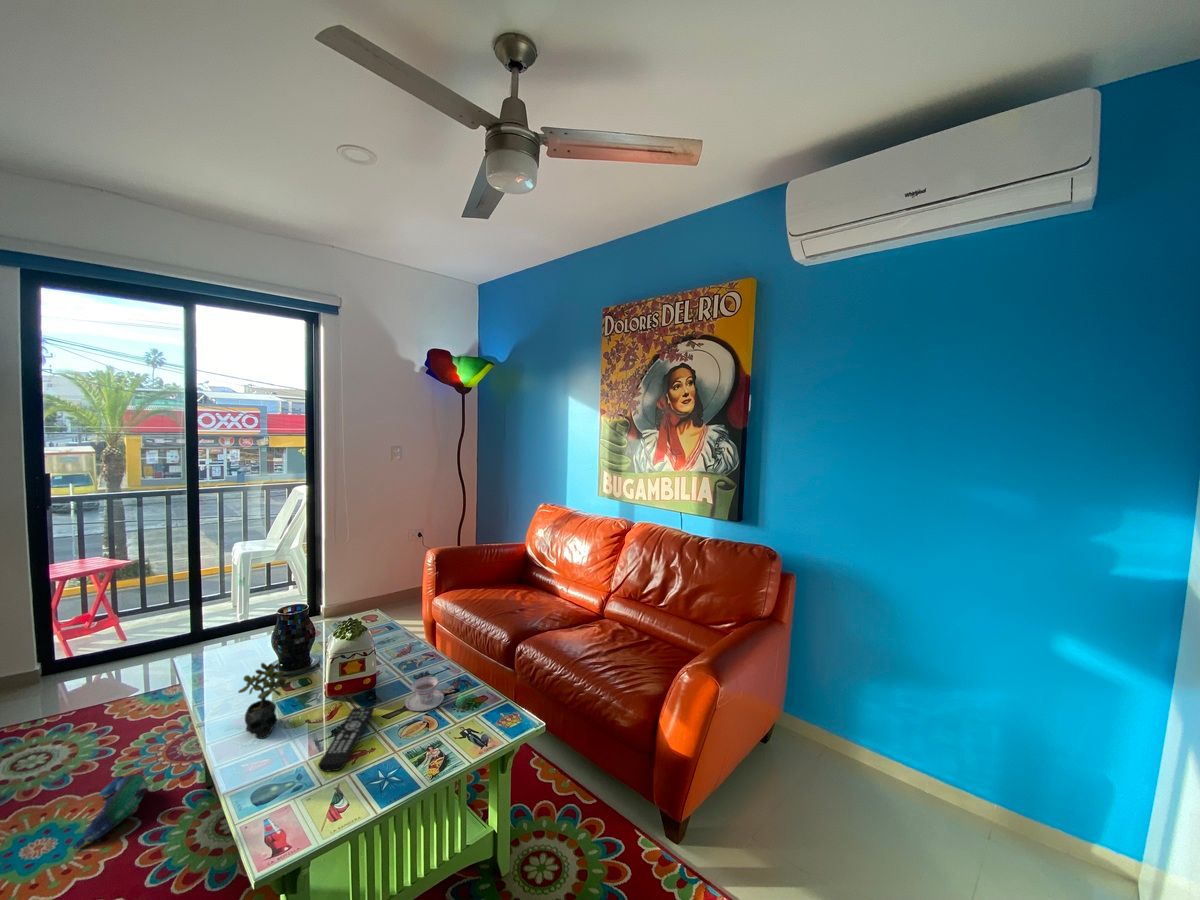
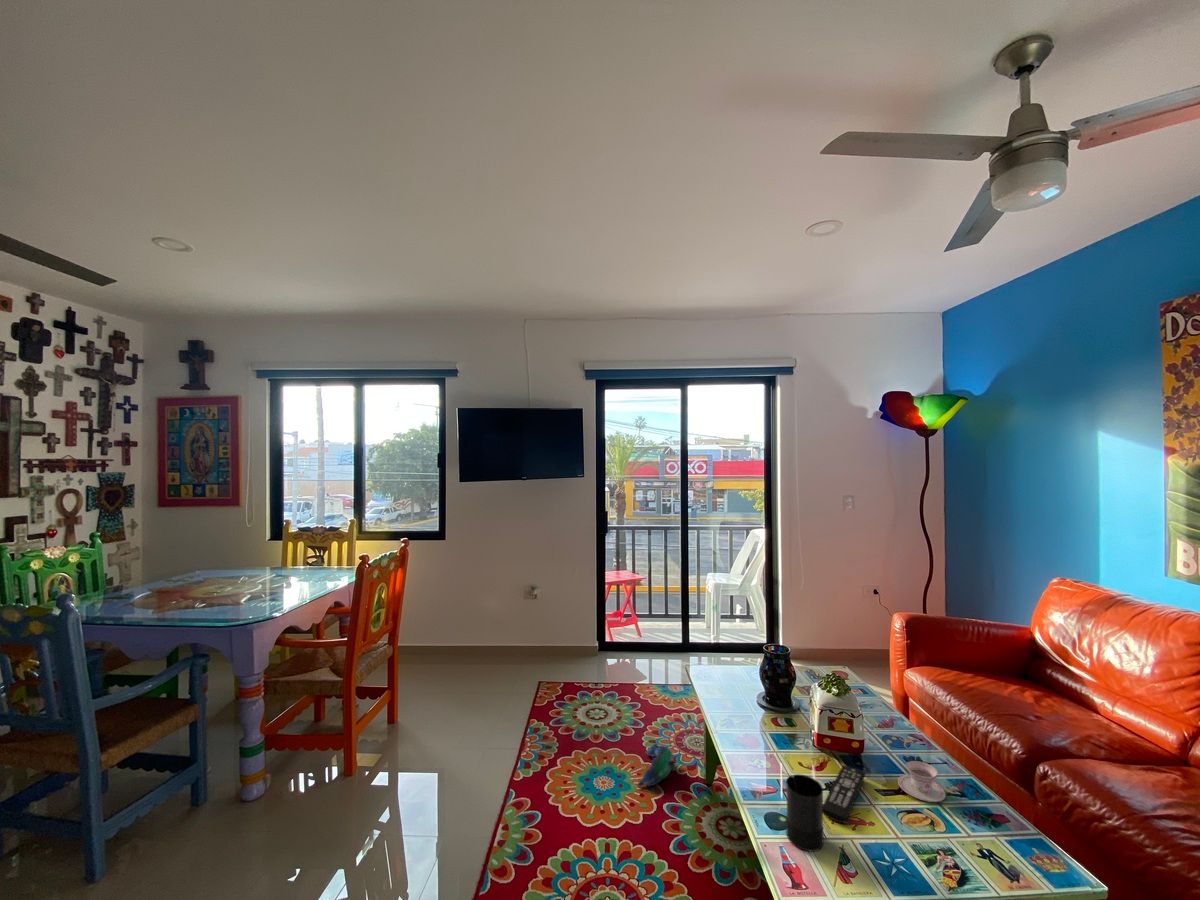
succulent plant: present [238,663,291,738] -> none [747,691,788,760]
candle: none [263,740,312,824] -> present [783,772,823,851]

